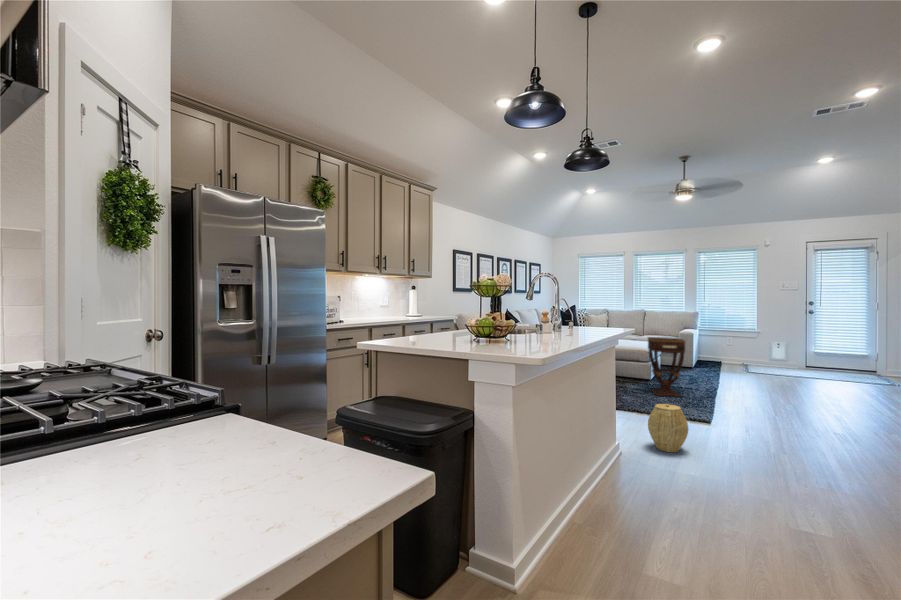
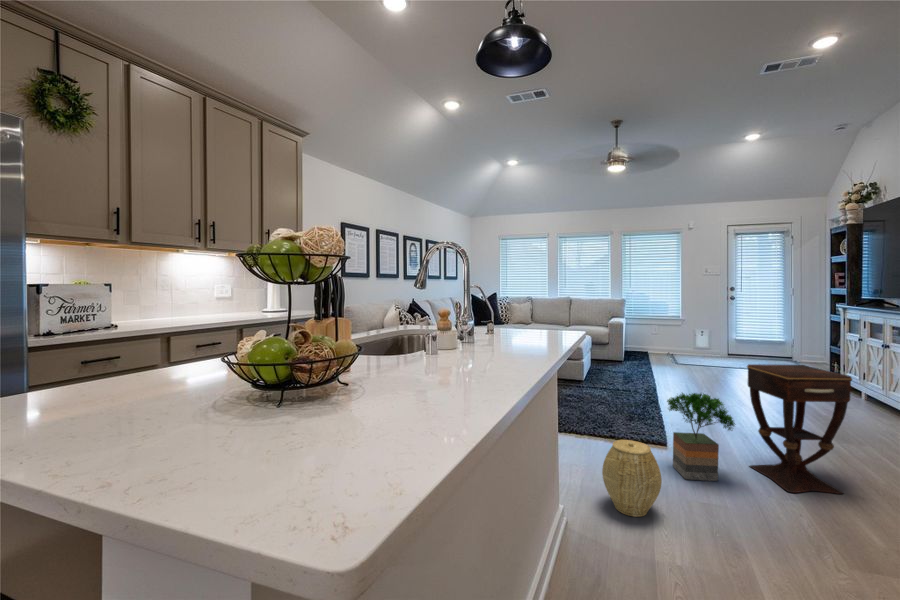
side table: present [648,337,686,397] -> present [747,364,852,494]
potted tree: none [702,377,752,441] -> present [667,393,735,481]

